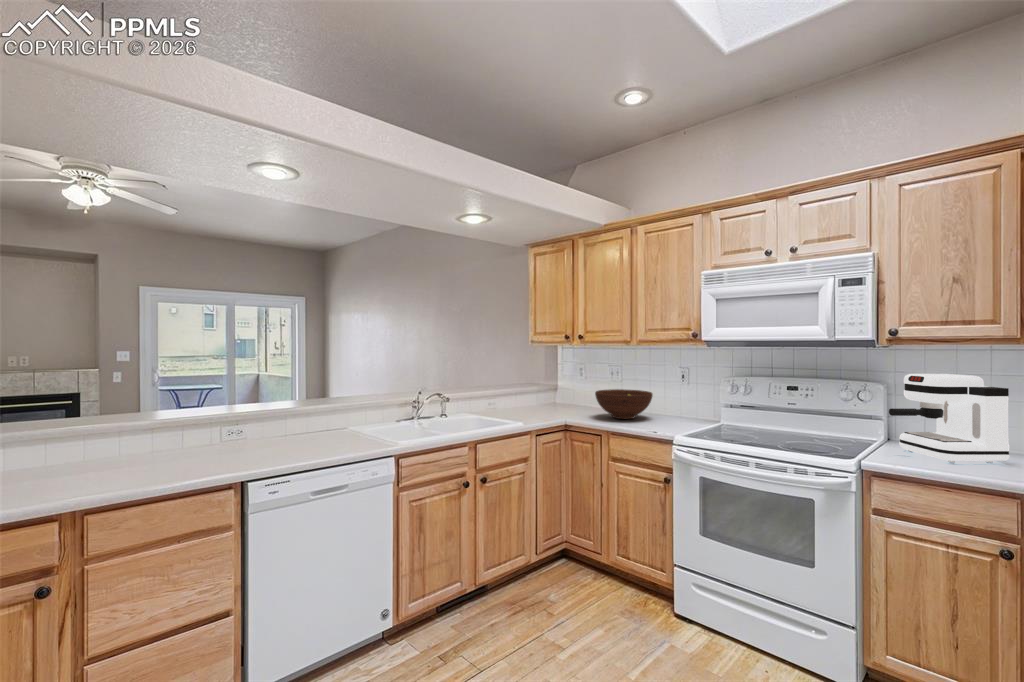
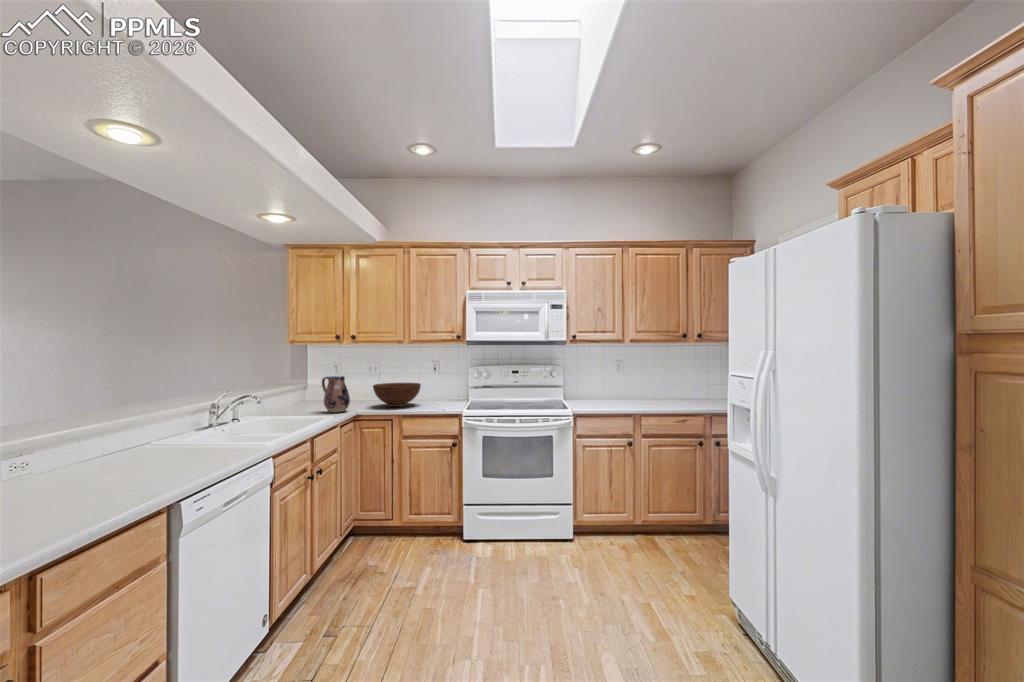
coffee maker: present [889,374,1010,463] -> none [574,358,616,403]
ceramic pitcher: none [541,377,568,417] -> present [322,376,350,412]

